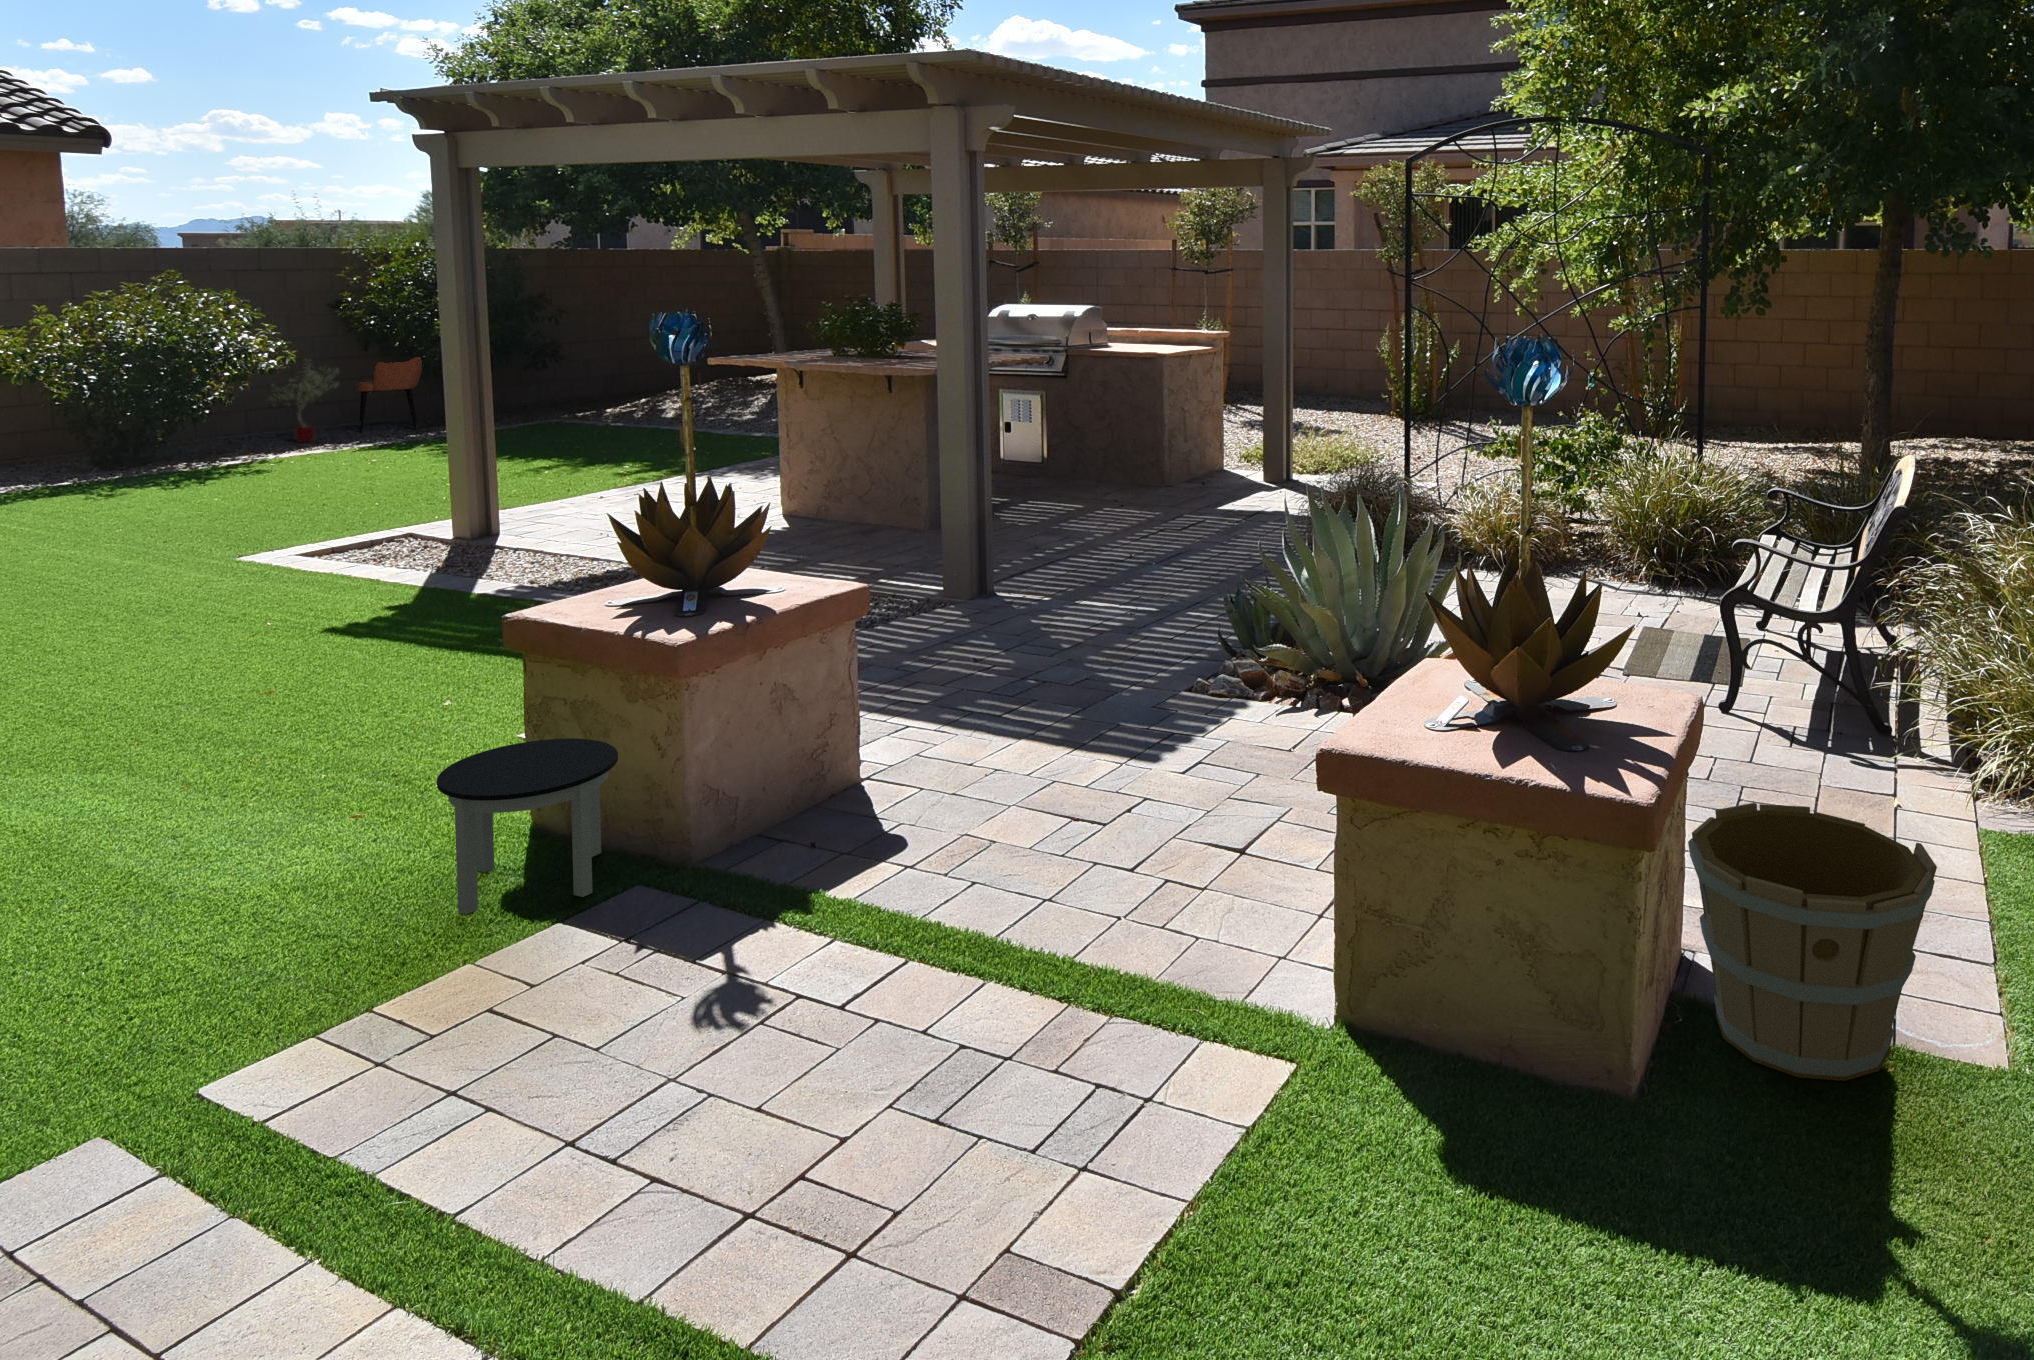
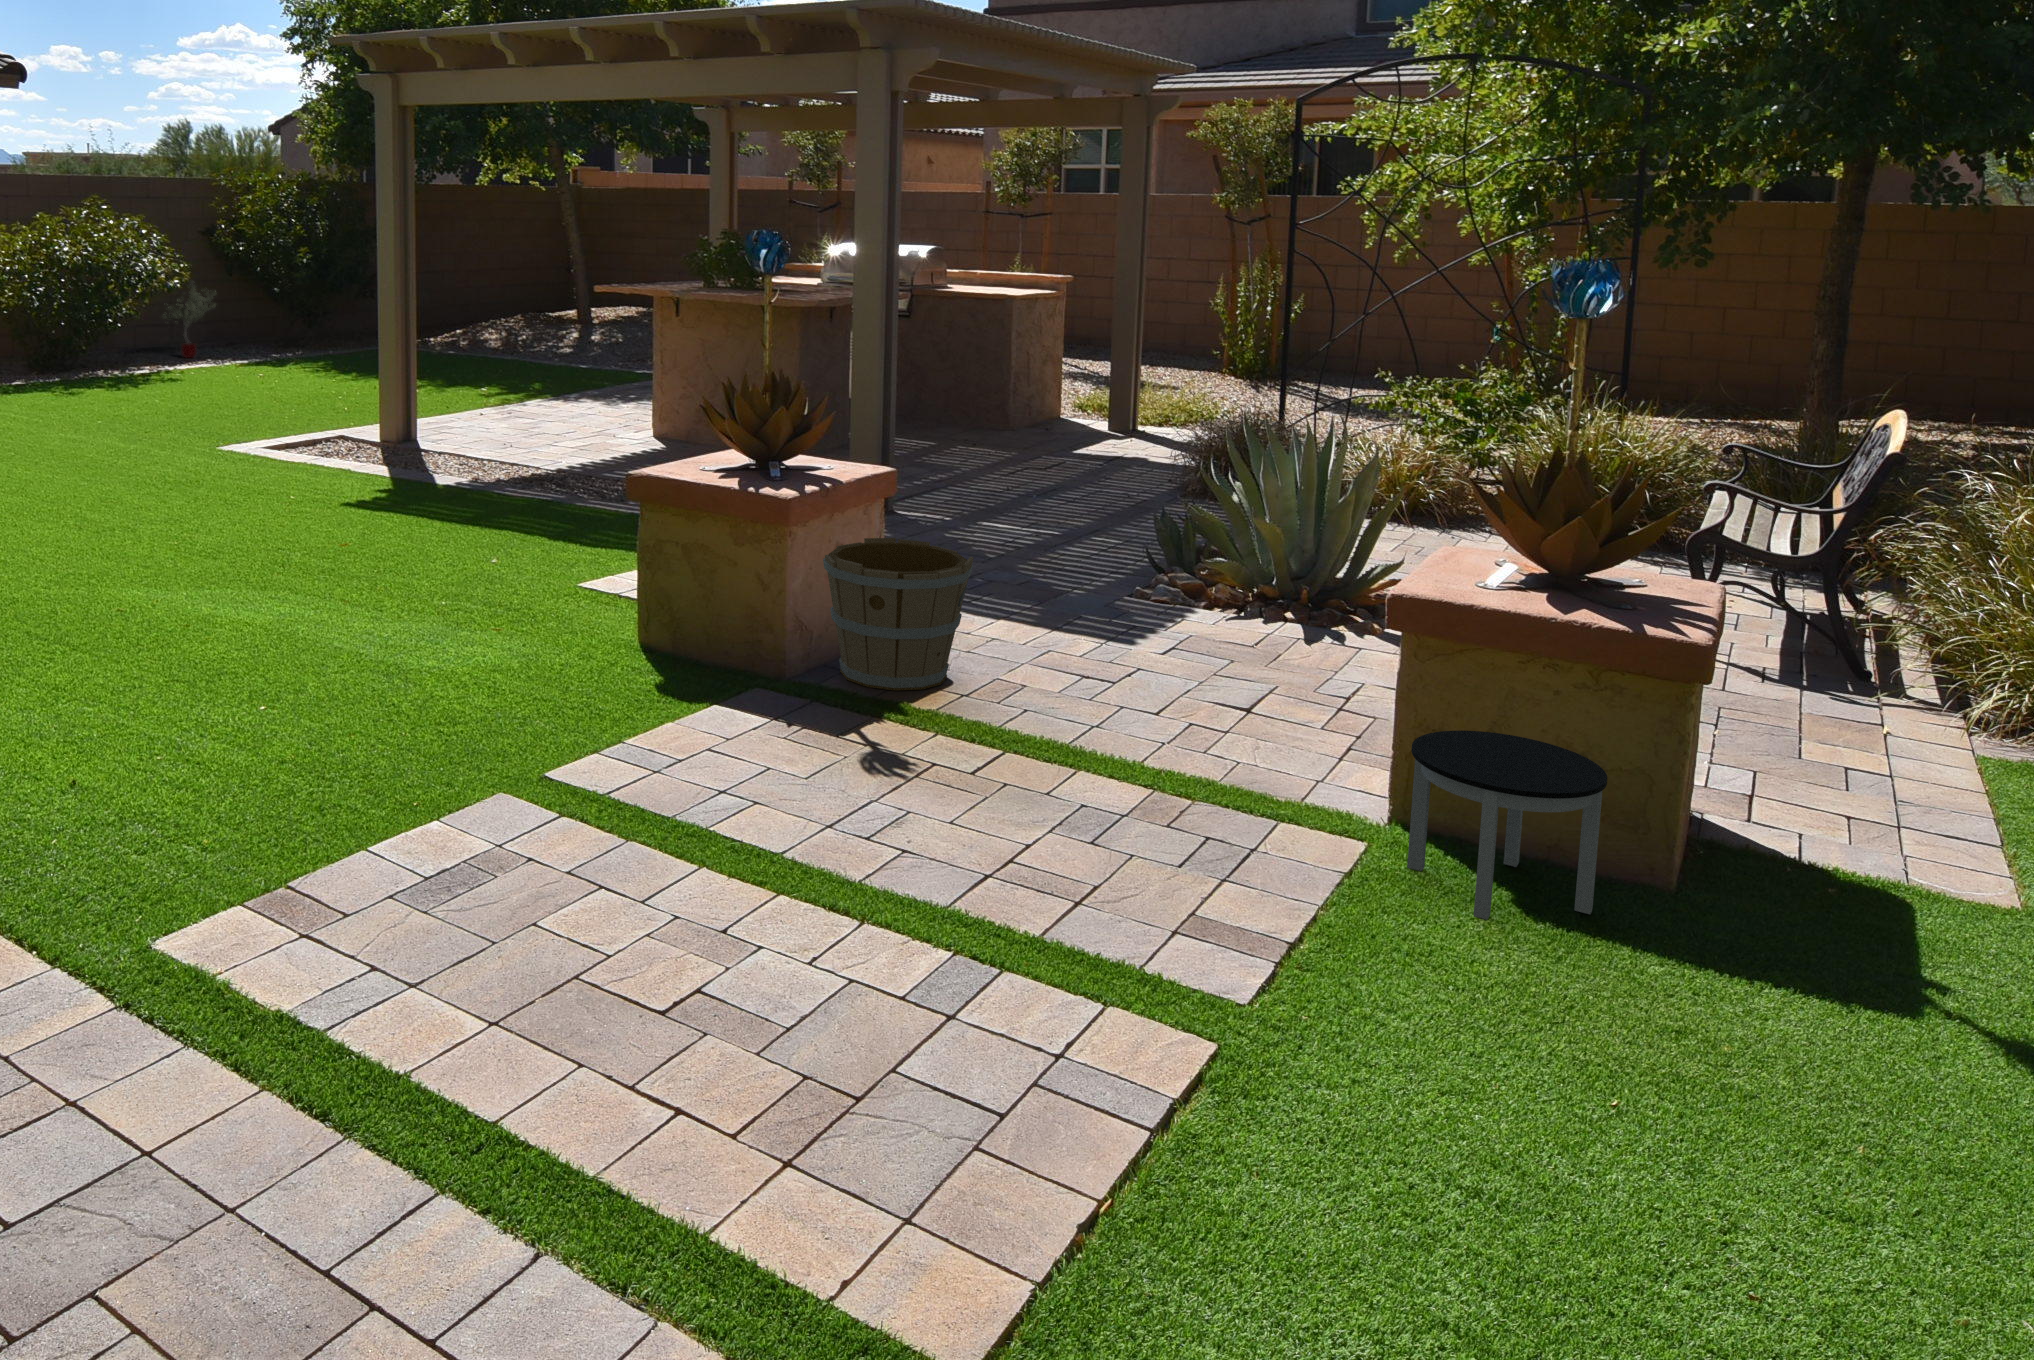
armchair: present [356,357,422,433] -> none [223,272,285,352]
round table: present [437,739,618,915] -> present [1407,730,1607,920]
wooden bucket: present [1688,803,1937,1081] -> present [823,538,974,691]

